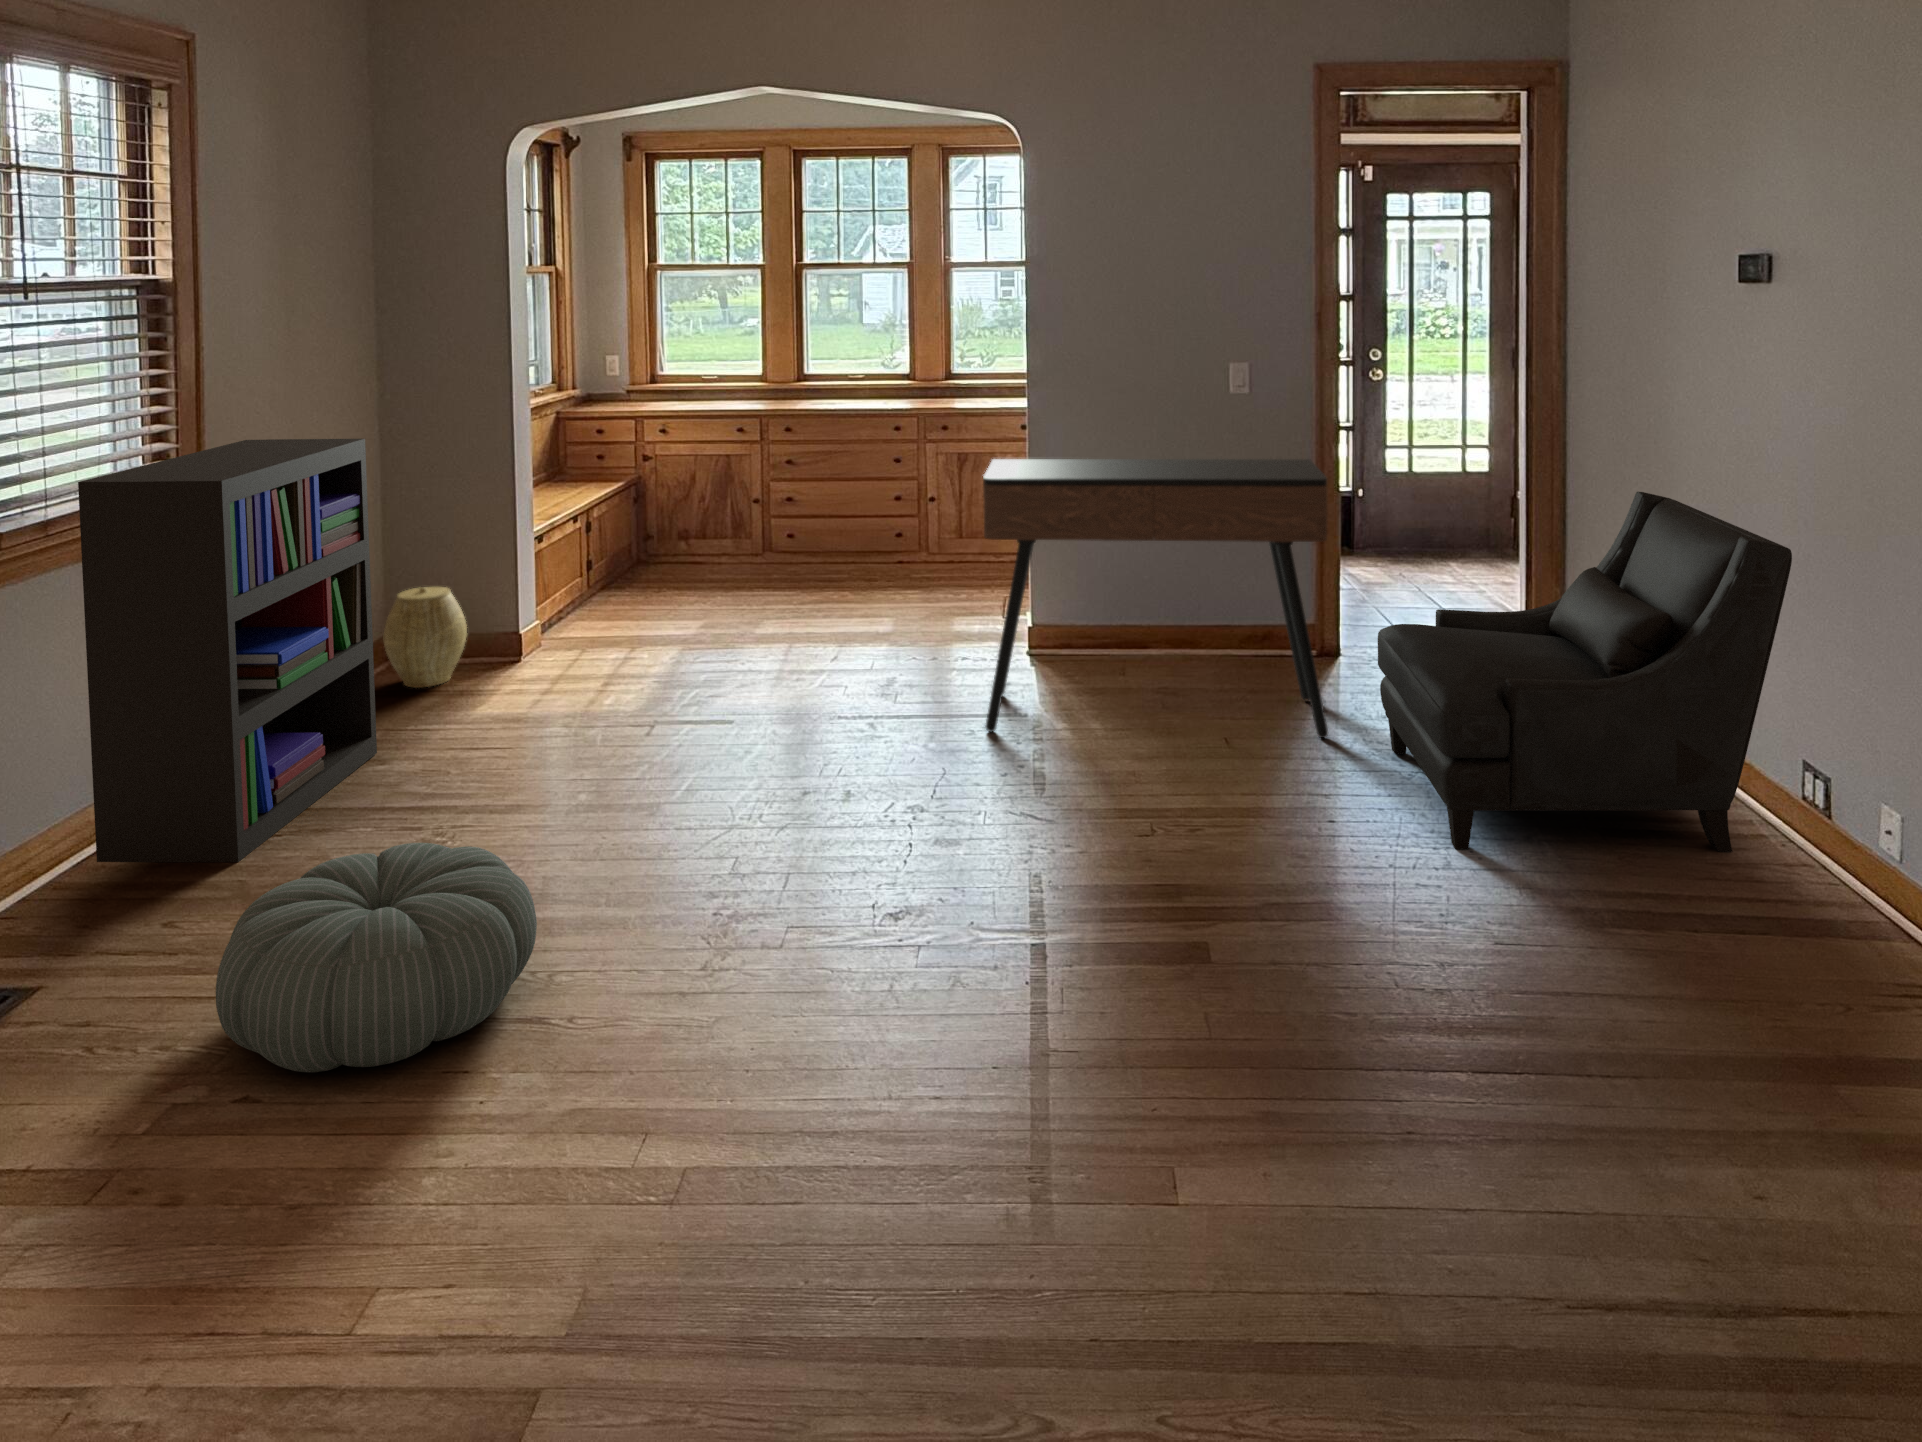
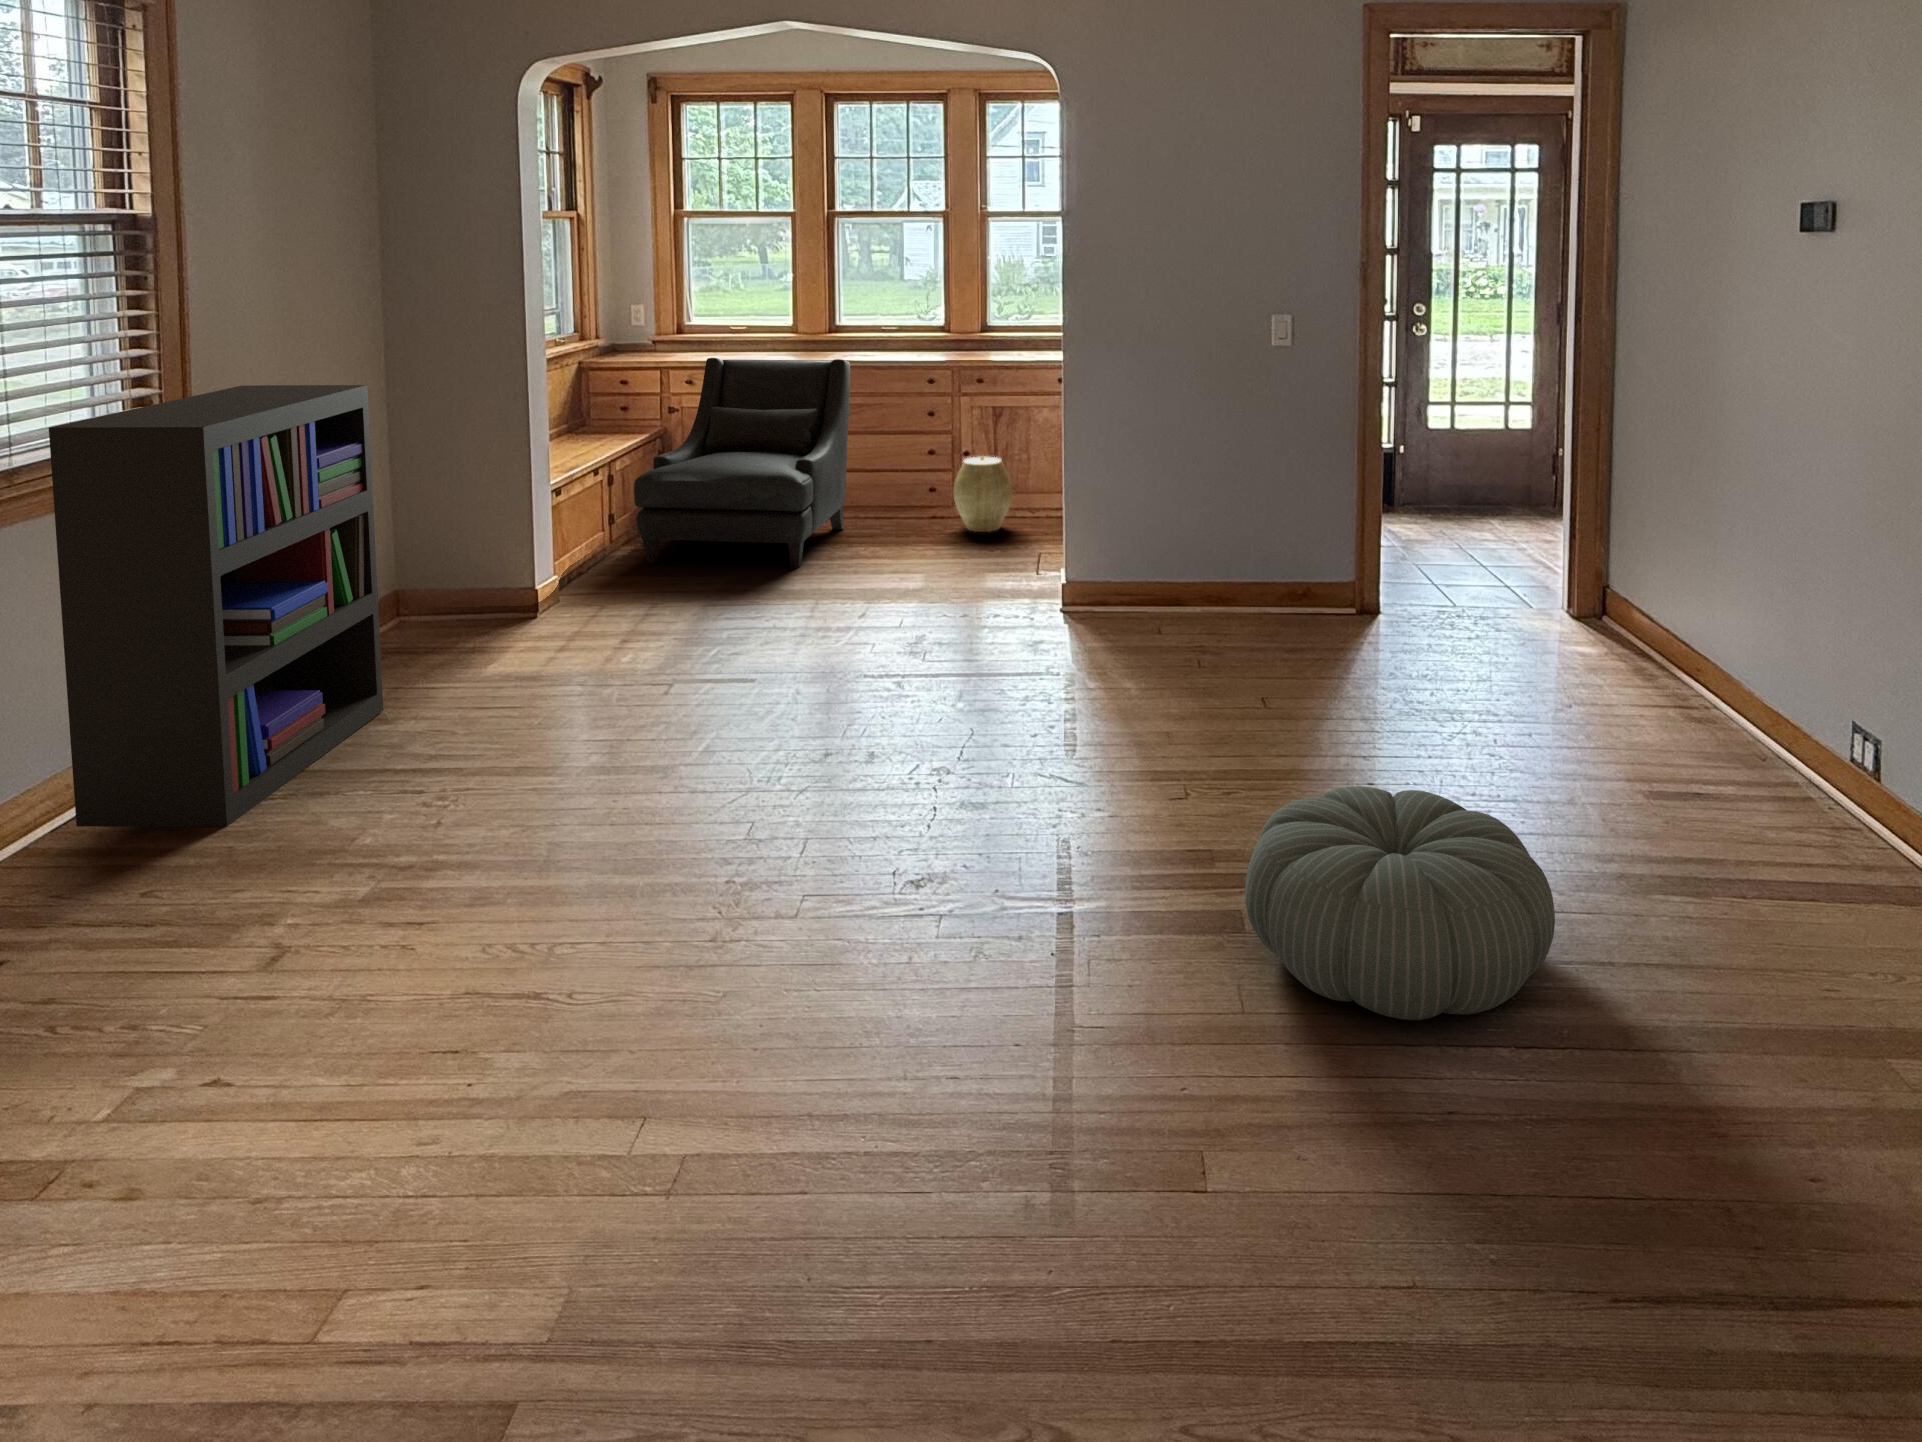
console table: present [983,459,1328,738] -> none [1015,410,1368,696]
armchair: present [1378,492,1792,852] -> present [634,358,850,568]
woven basket: present [383,587,467,688] -> present [953,456,1013,532]
pouf: present [216,843,537,1072] -> present [1245,786,1555,1020]

